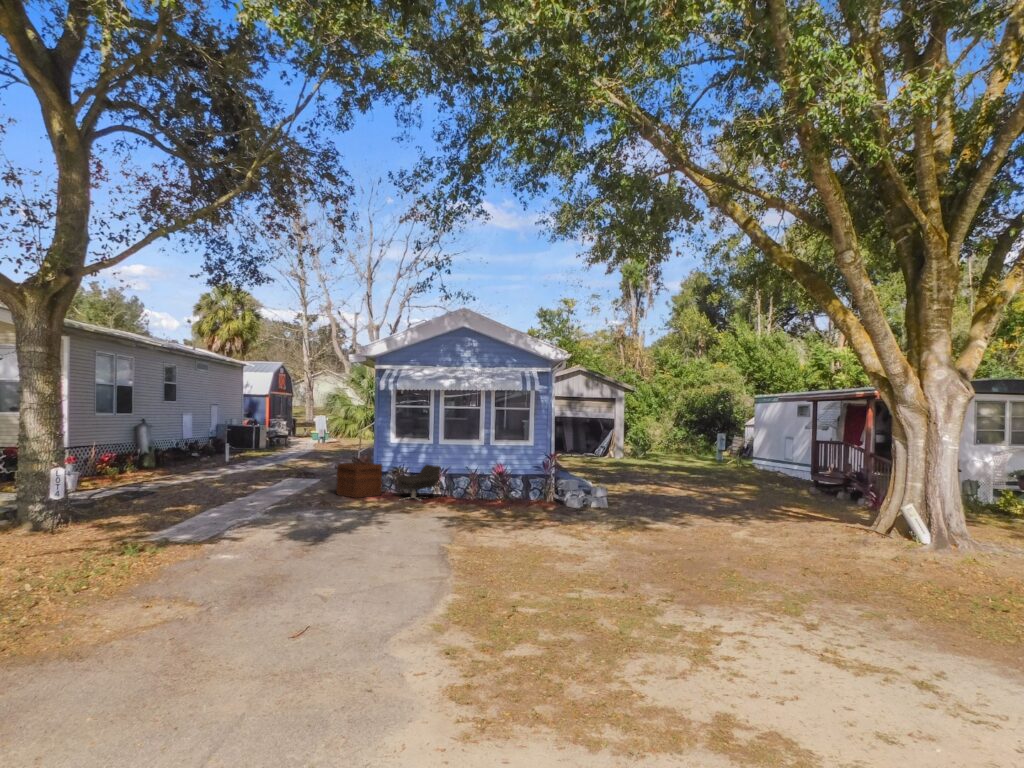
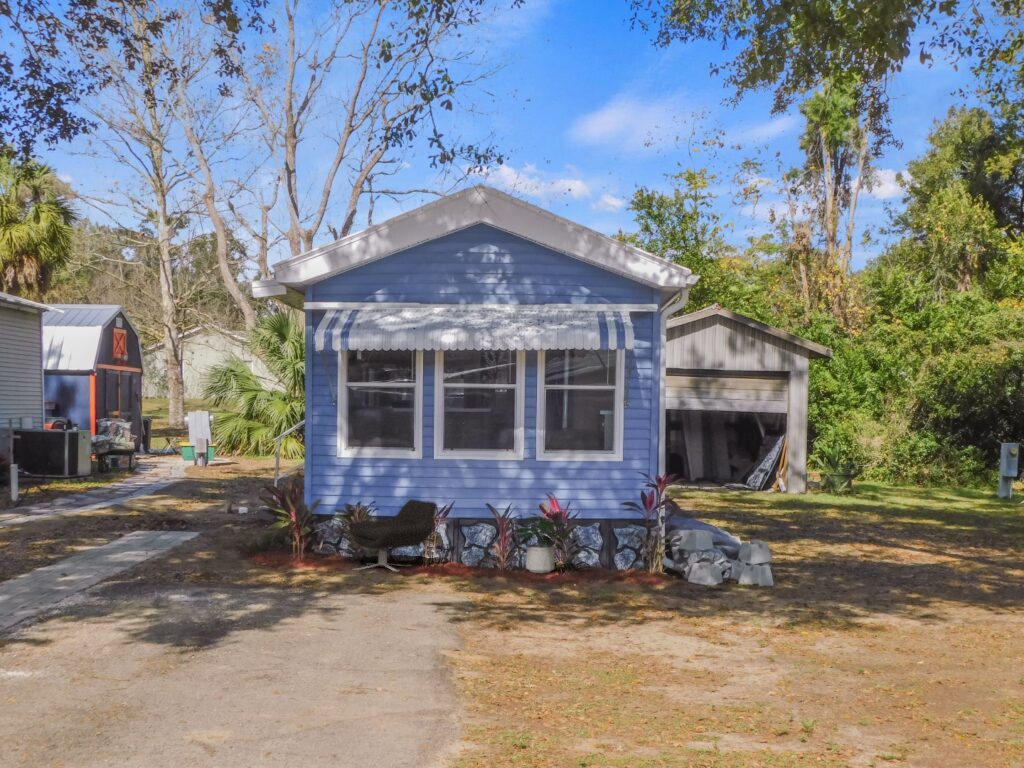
wooden crate: present [336,462,382,498] -> none [233,495,322,566]
potted plant: none [479,473,509,501] -> present [514,516,570,573]

